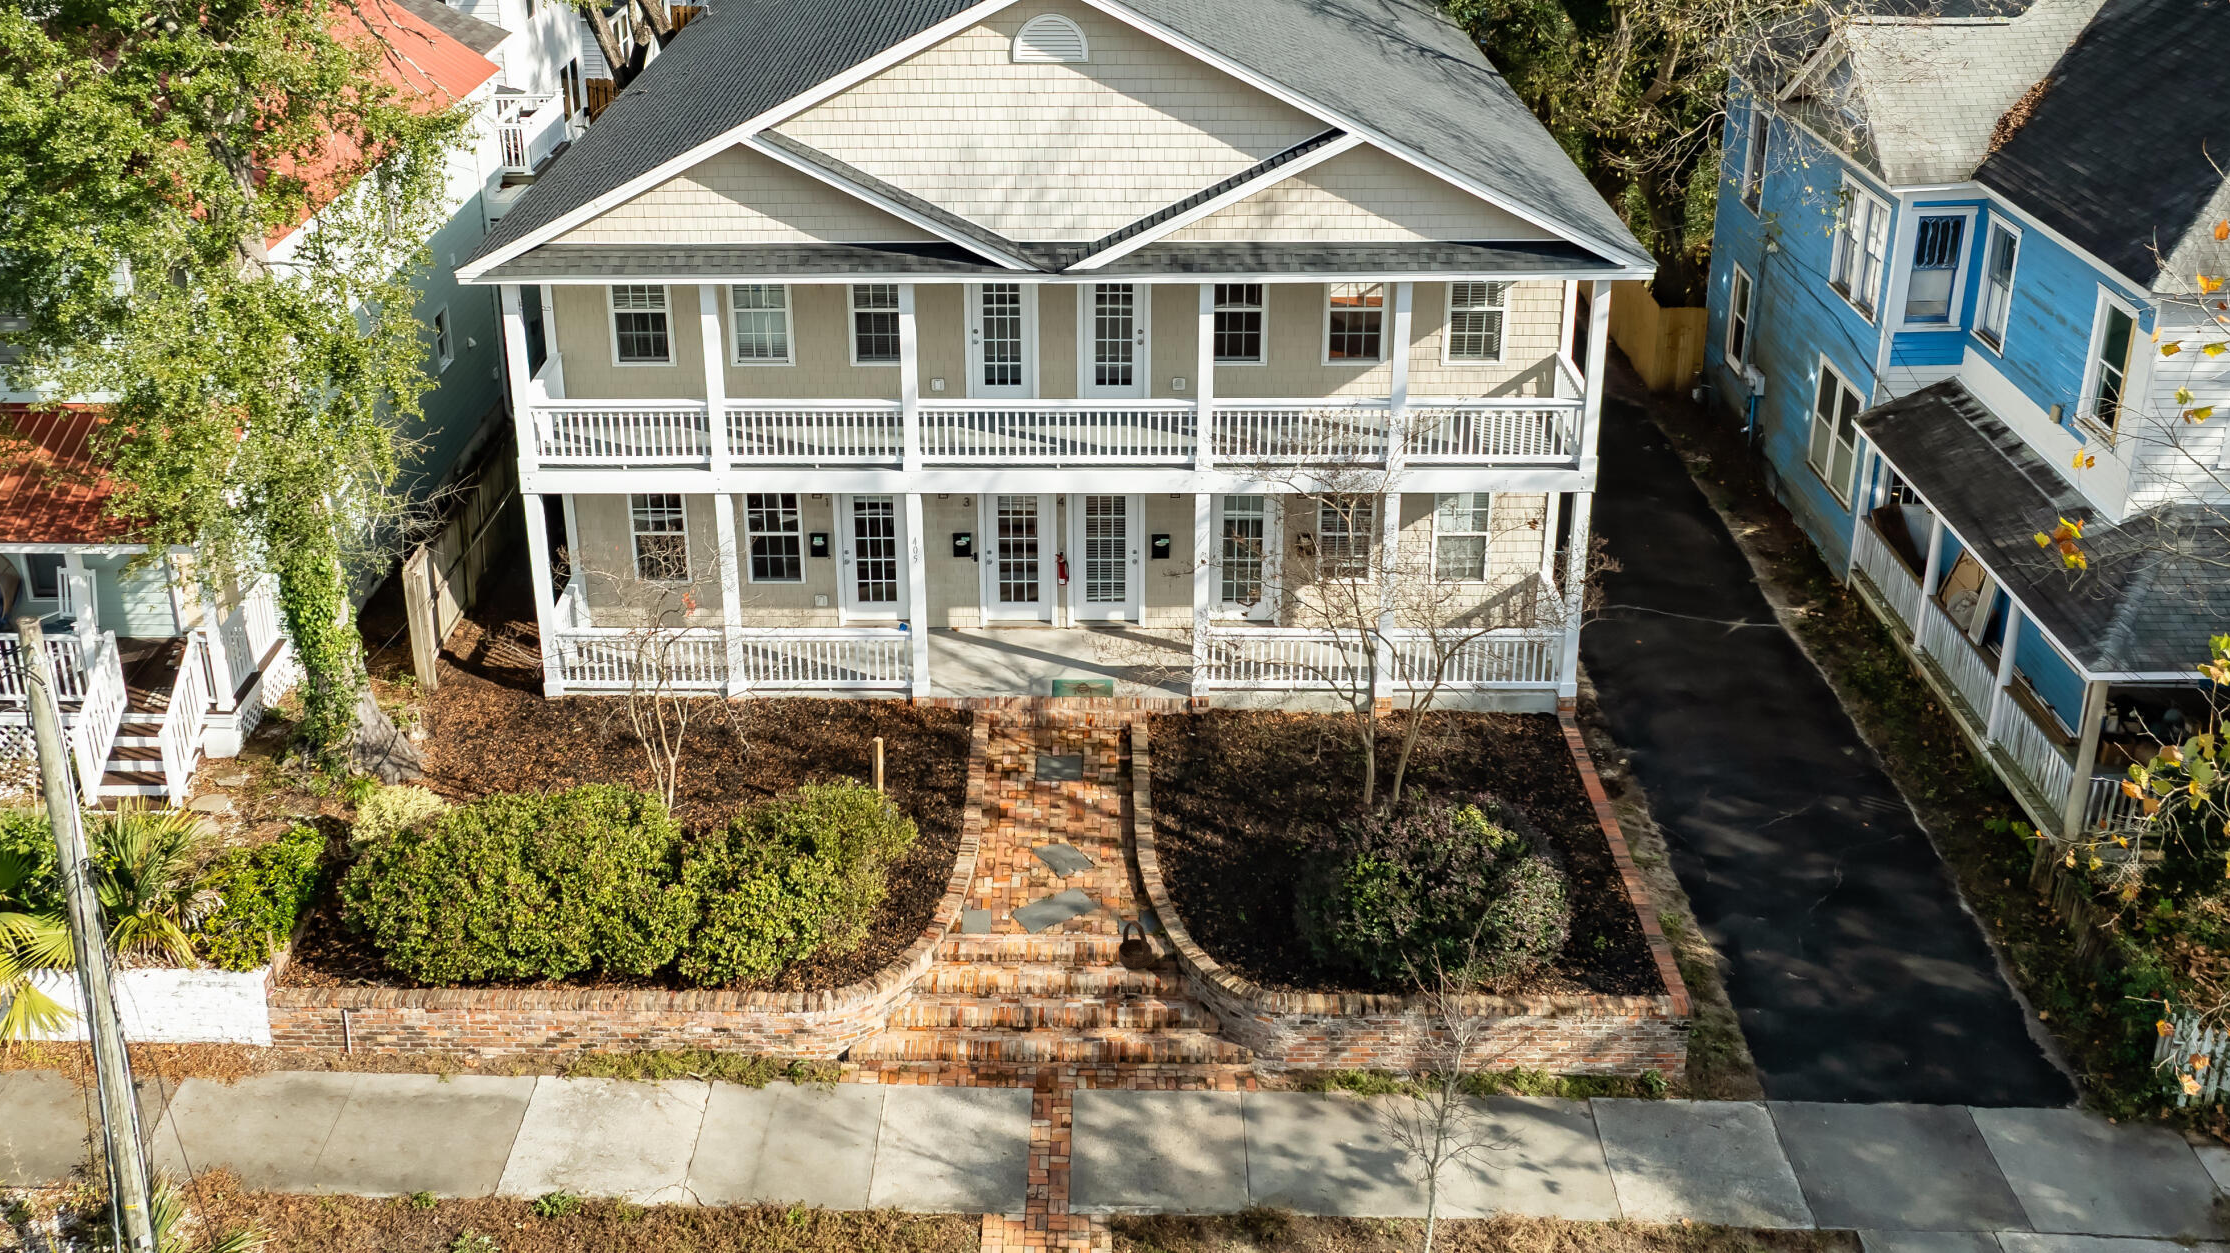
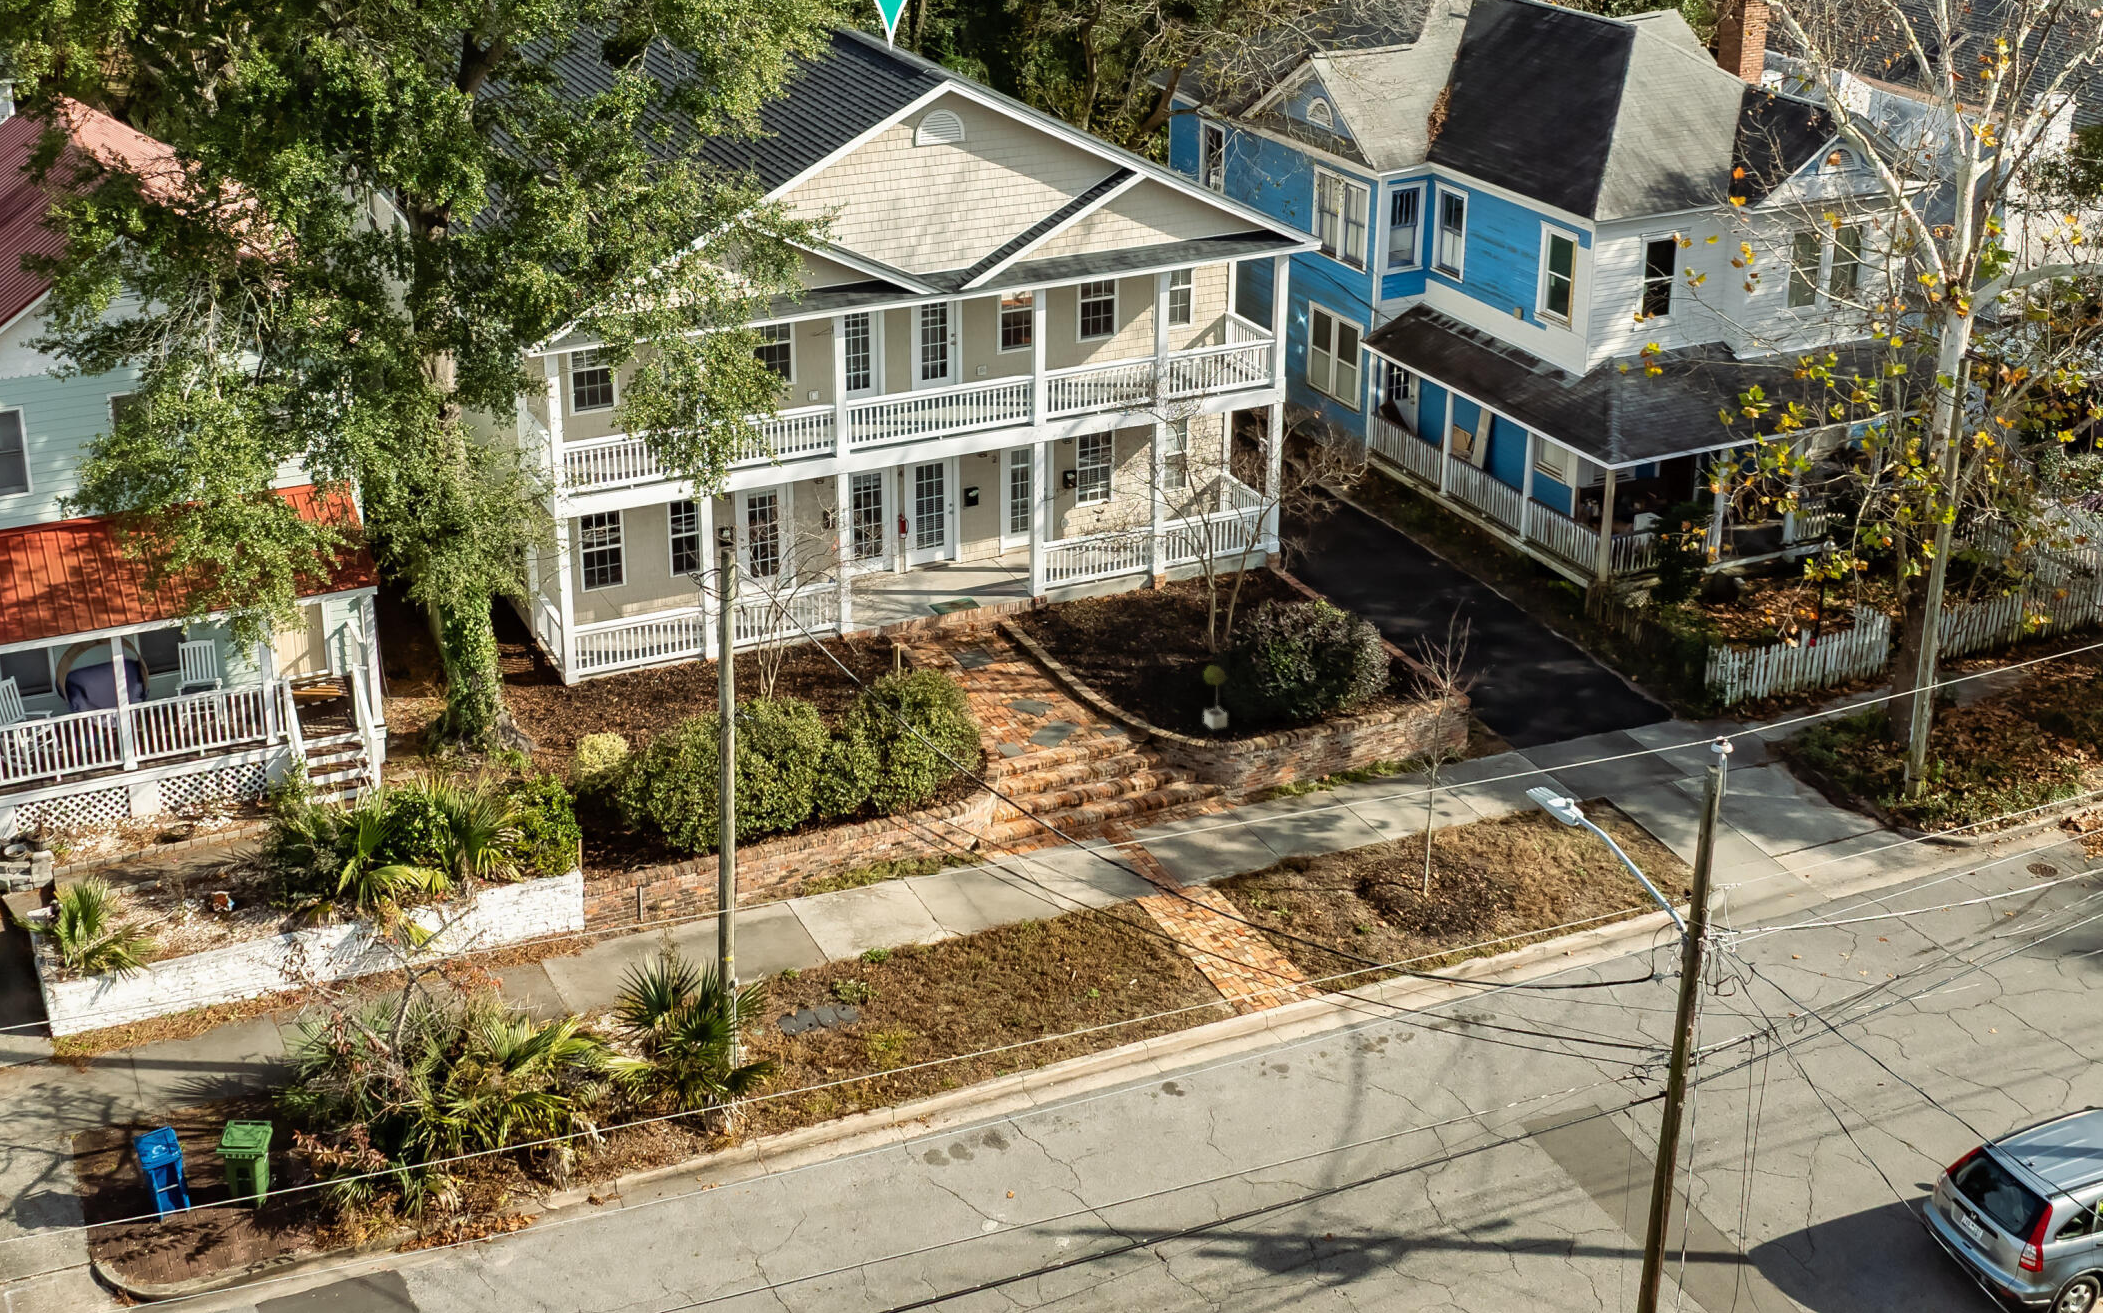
potted tree: none [1244,880,1284,976] -> present [1204,665,1228,729]

